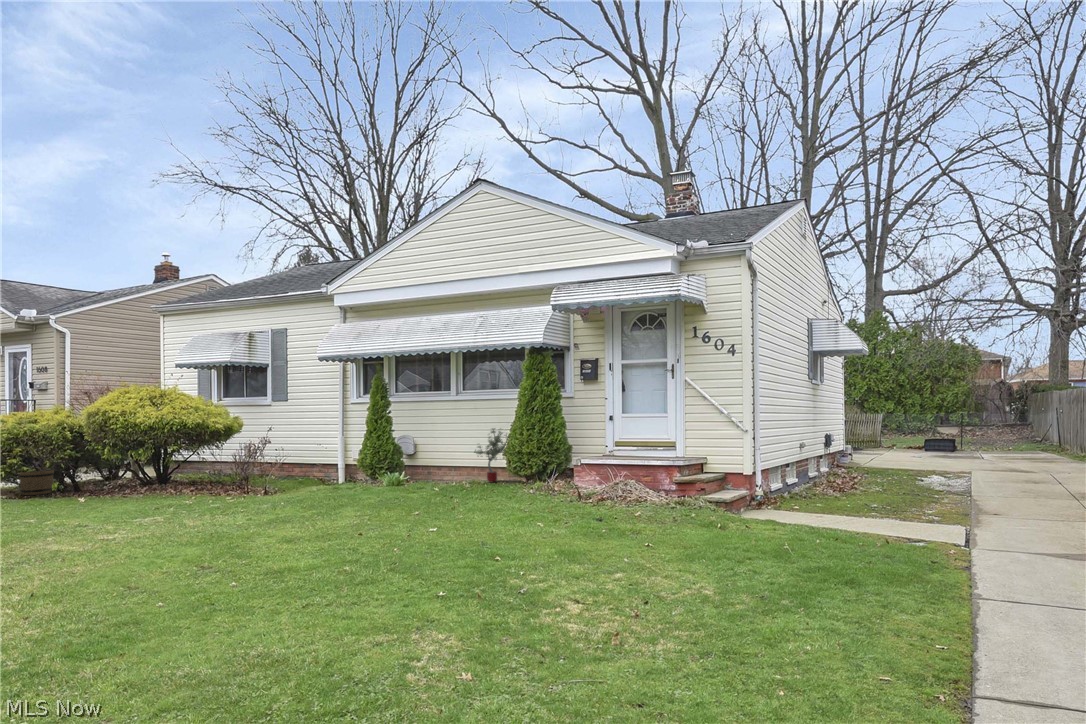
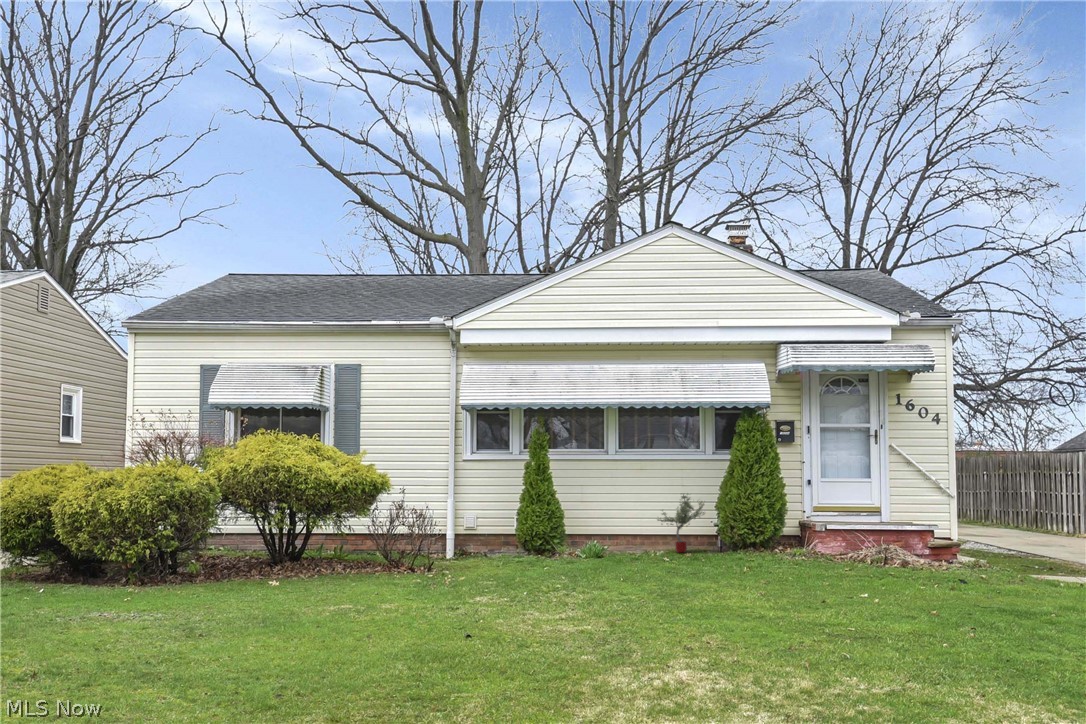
bucket: present [19,467,54,495] -> none [117,546,163,589]

